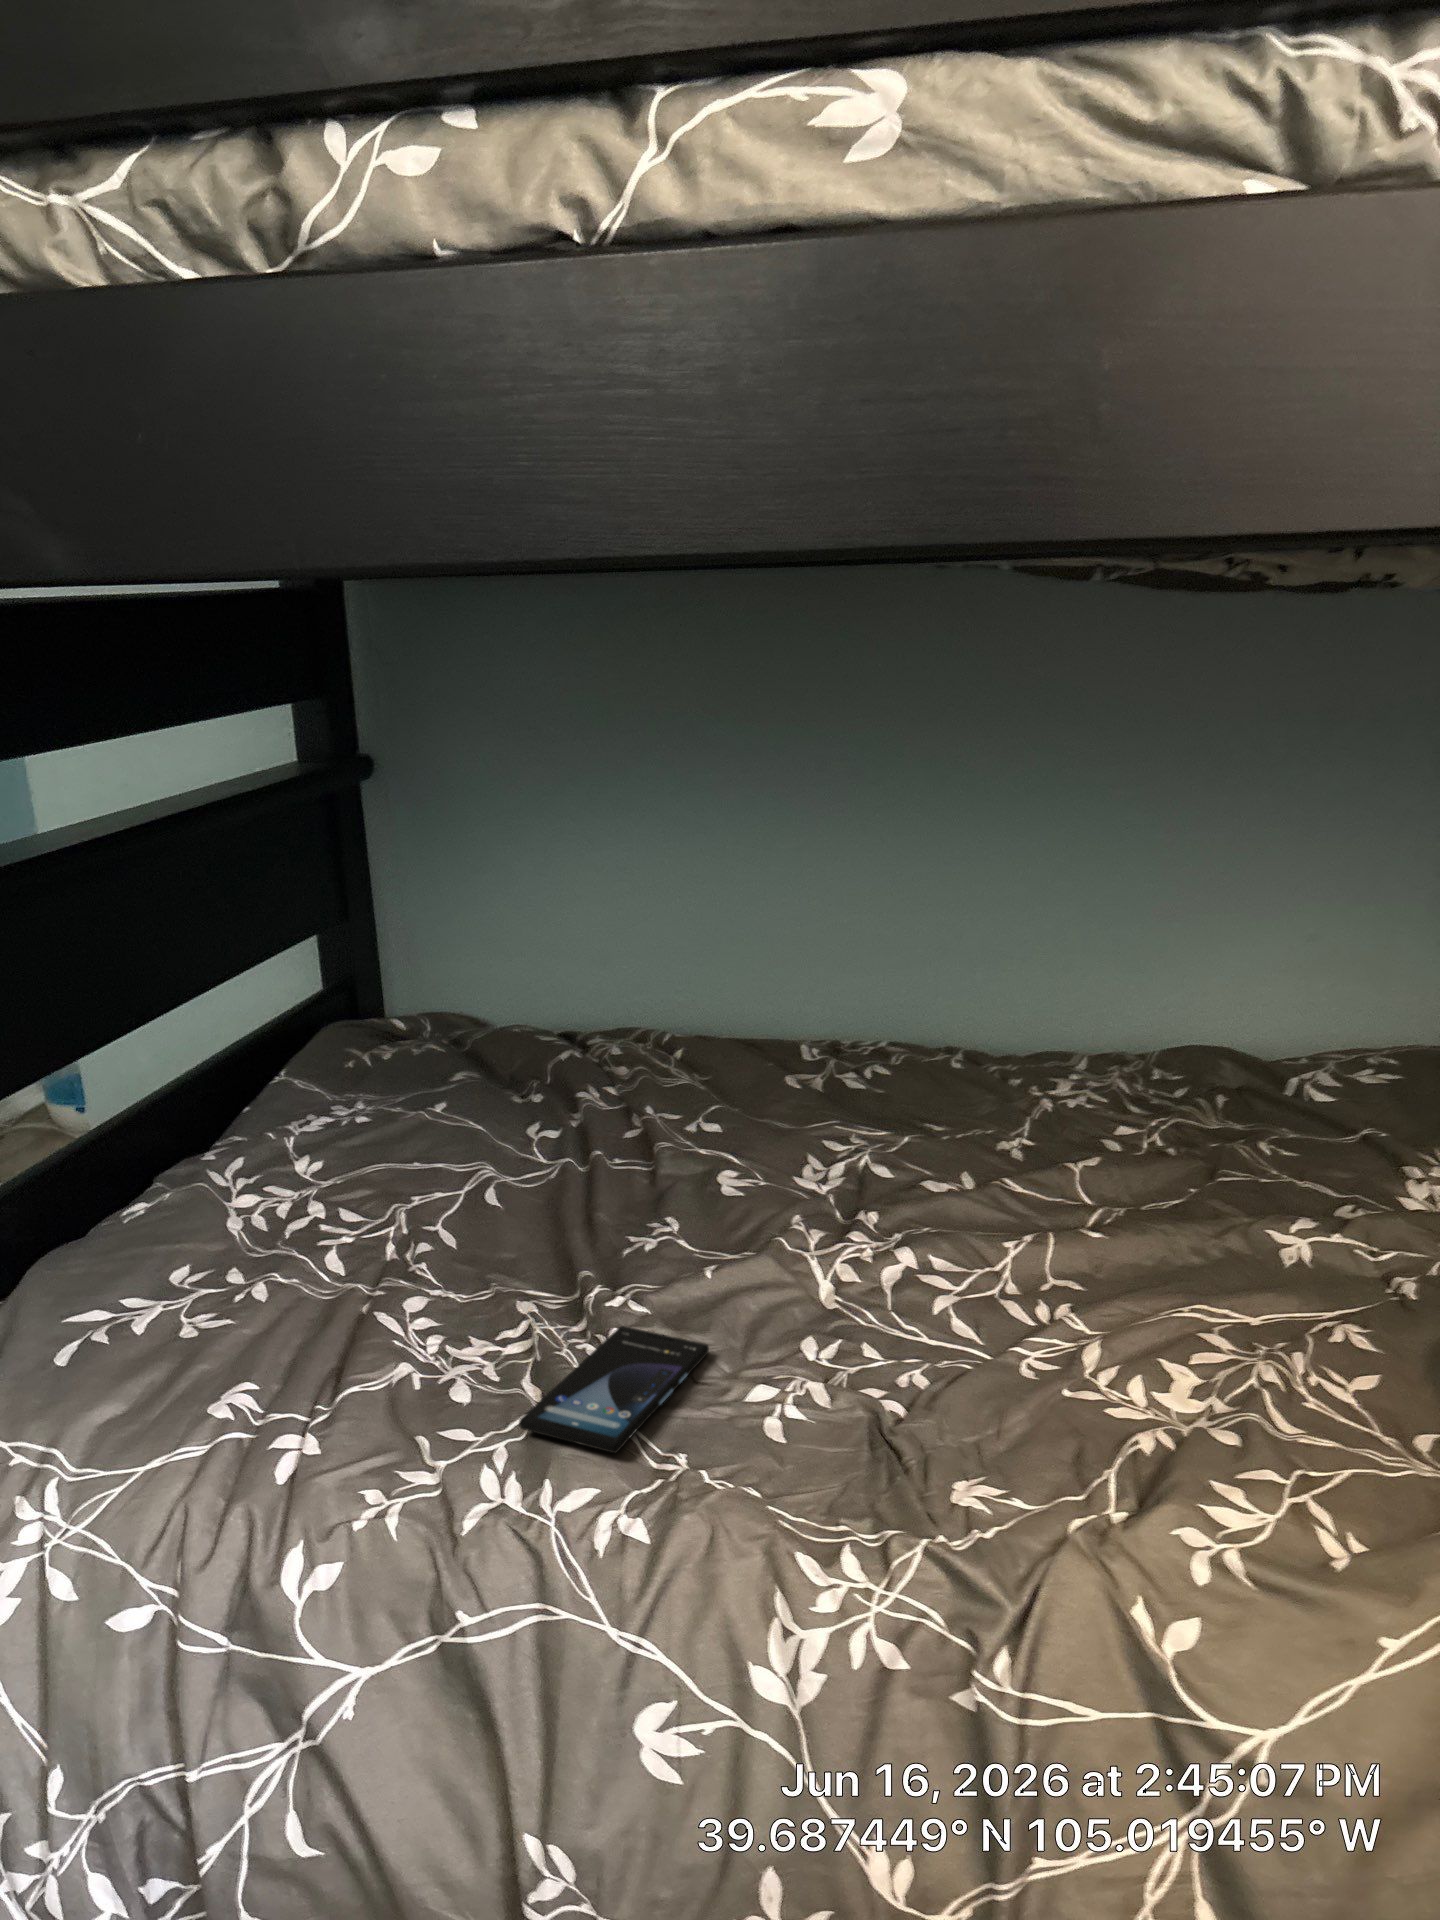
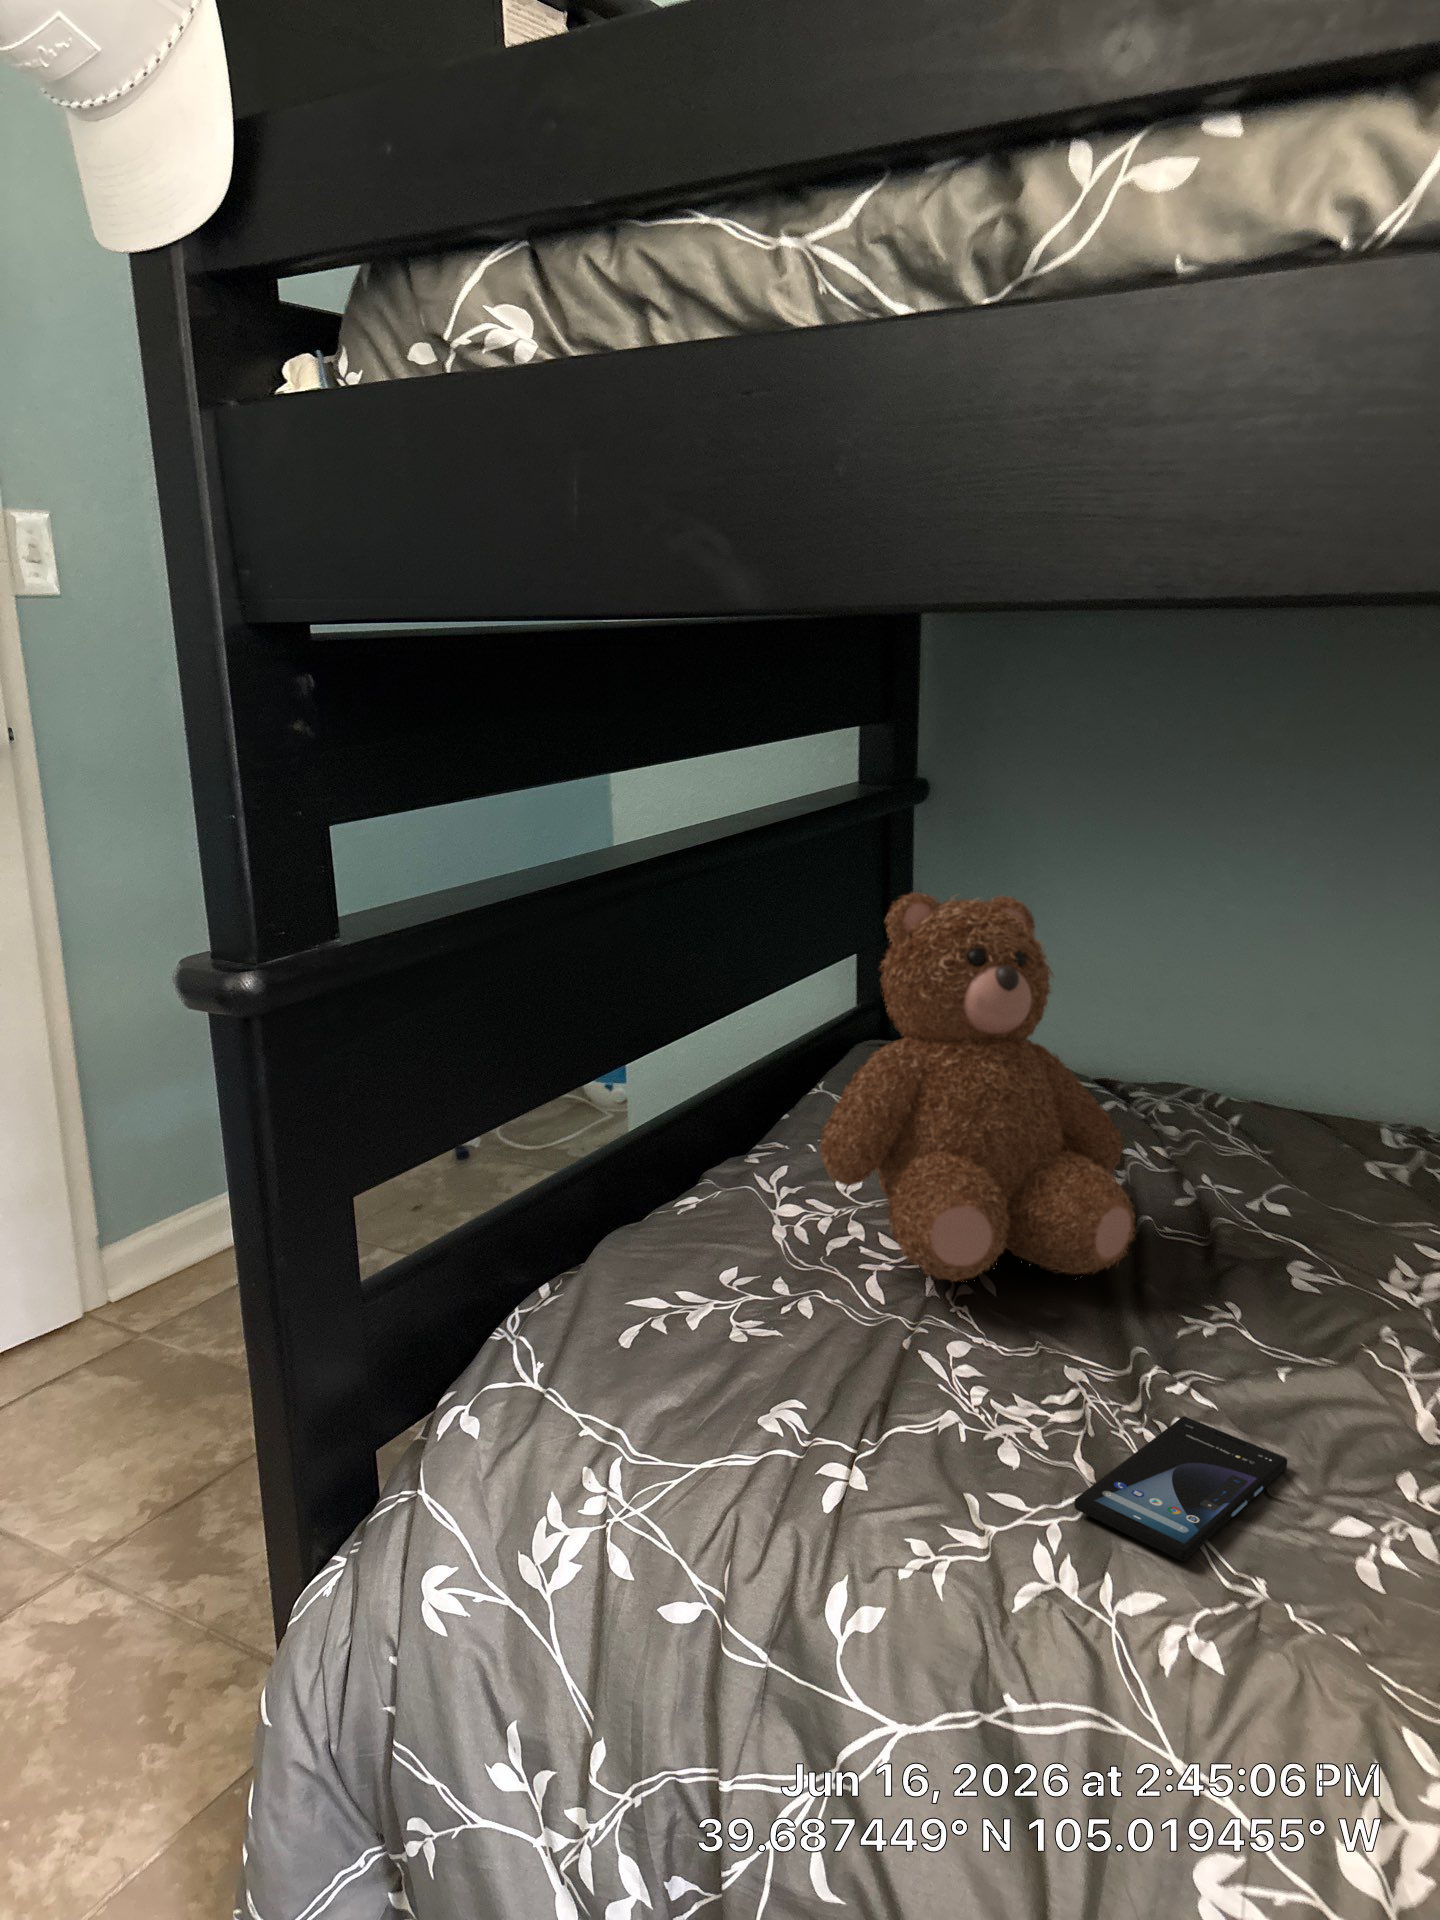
teddy bear: none [262,863,578,1244] -> present [820,893,1135,1282]

